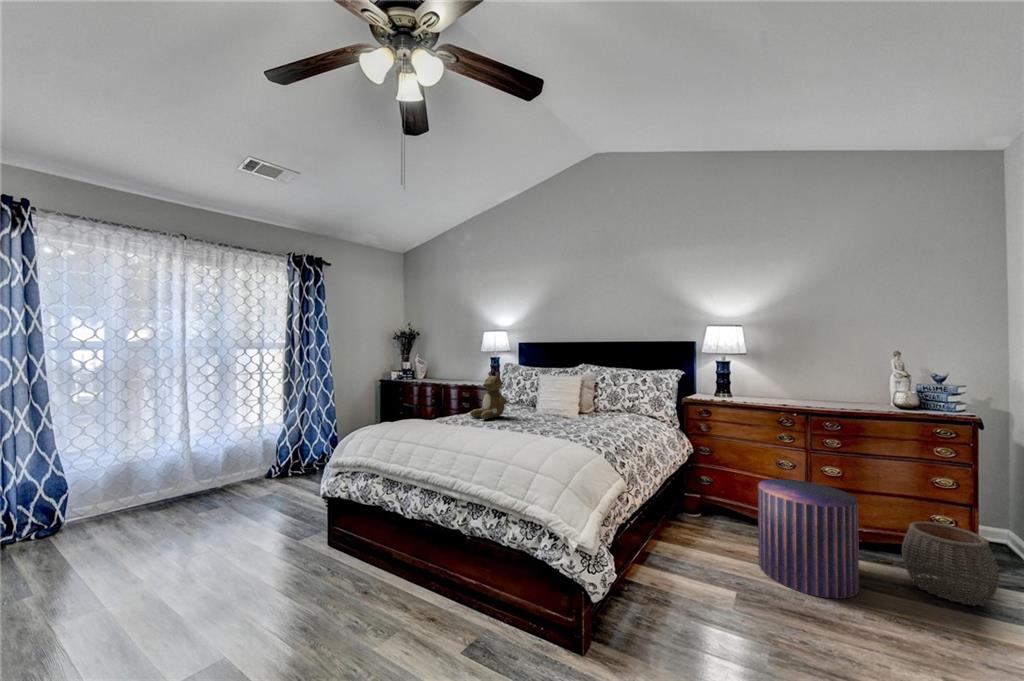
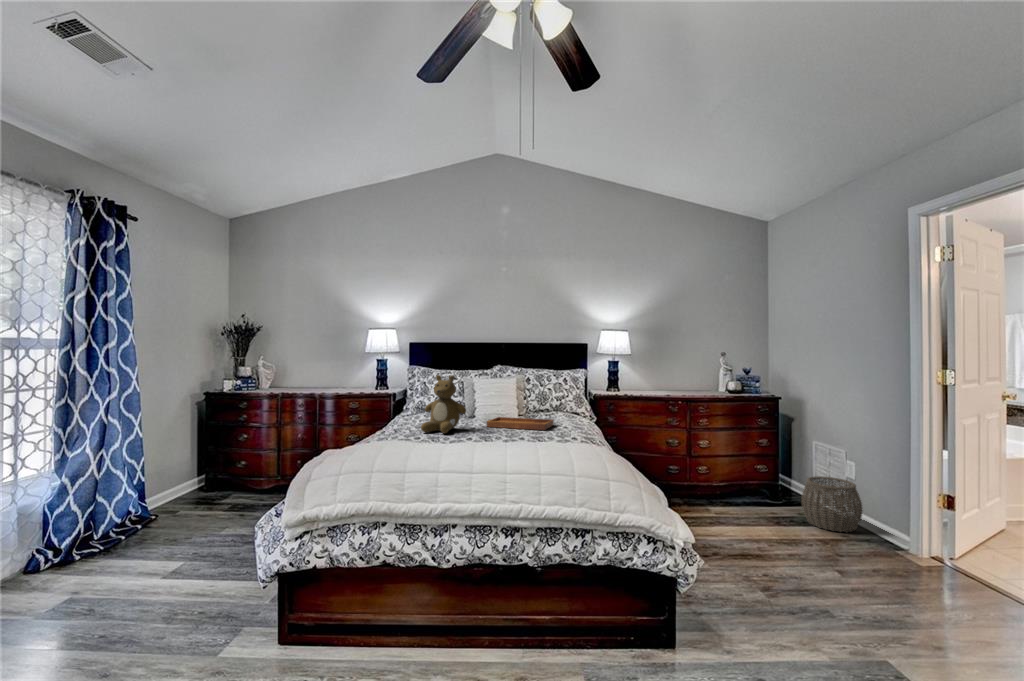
tray: none [529,401,587,425] -> present [487,405,554,430]
pouf: present [758,479,859,599] -> none [716,458,795,550]

